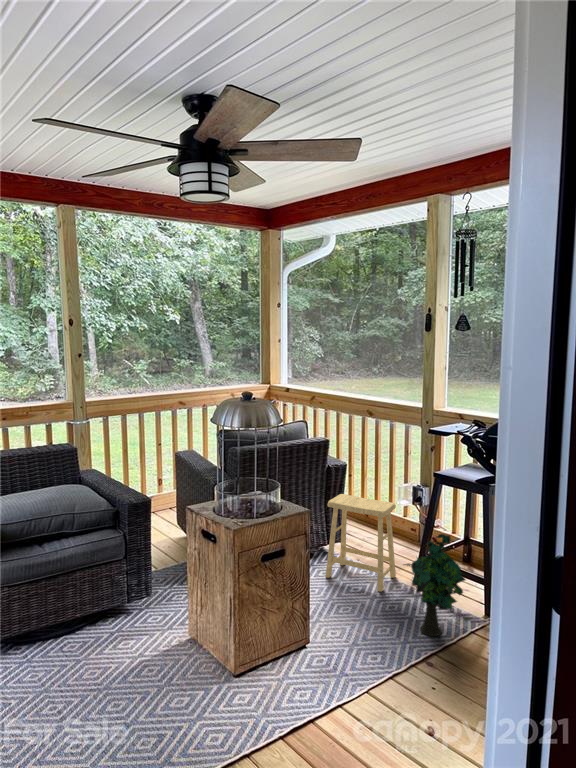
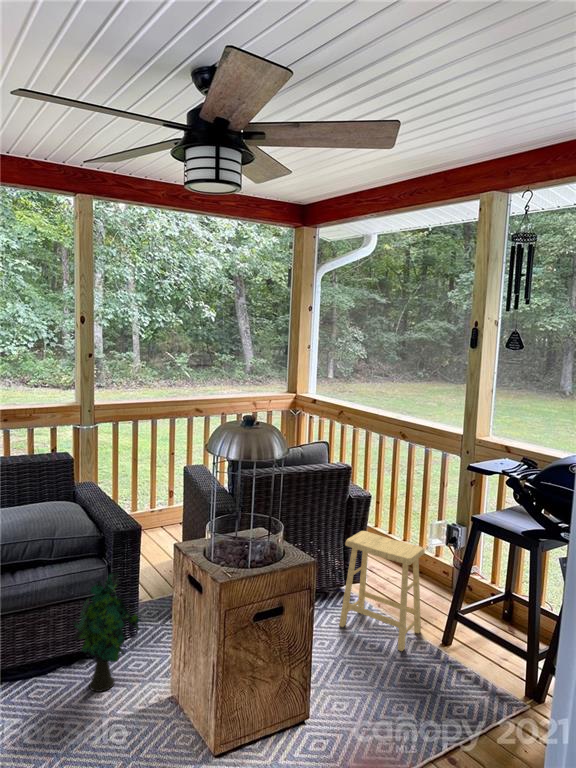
decorative plant: present [405,534,466,636] -> present [73,573,140,692]

